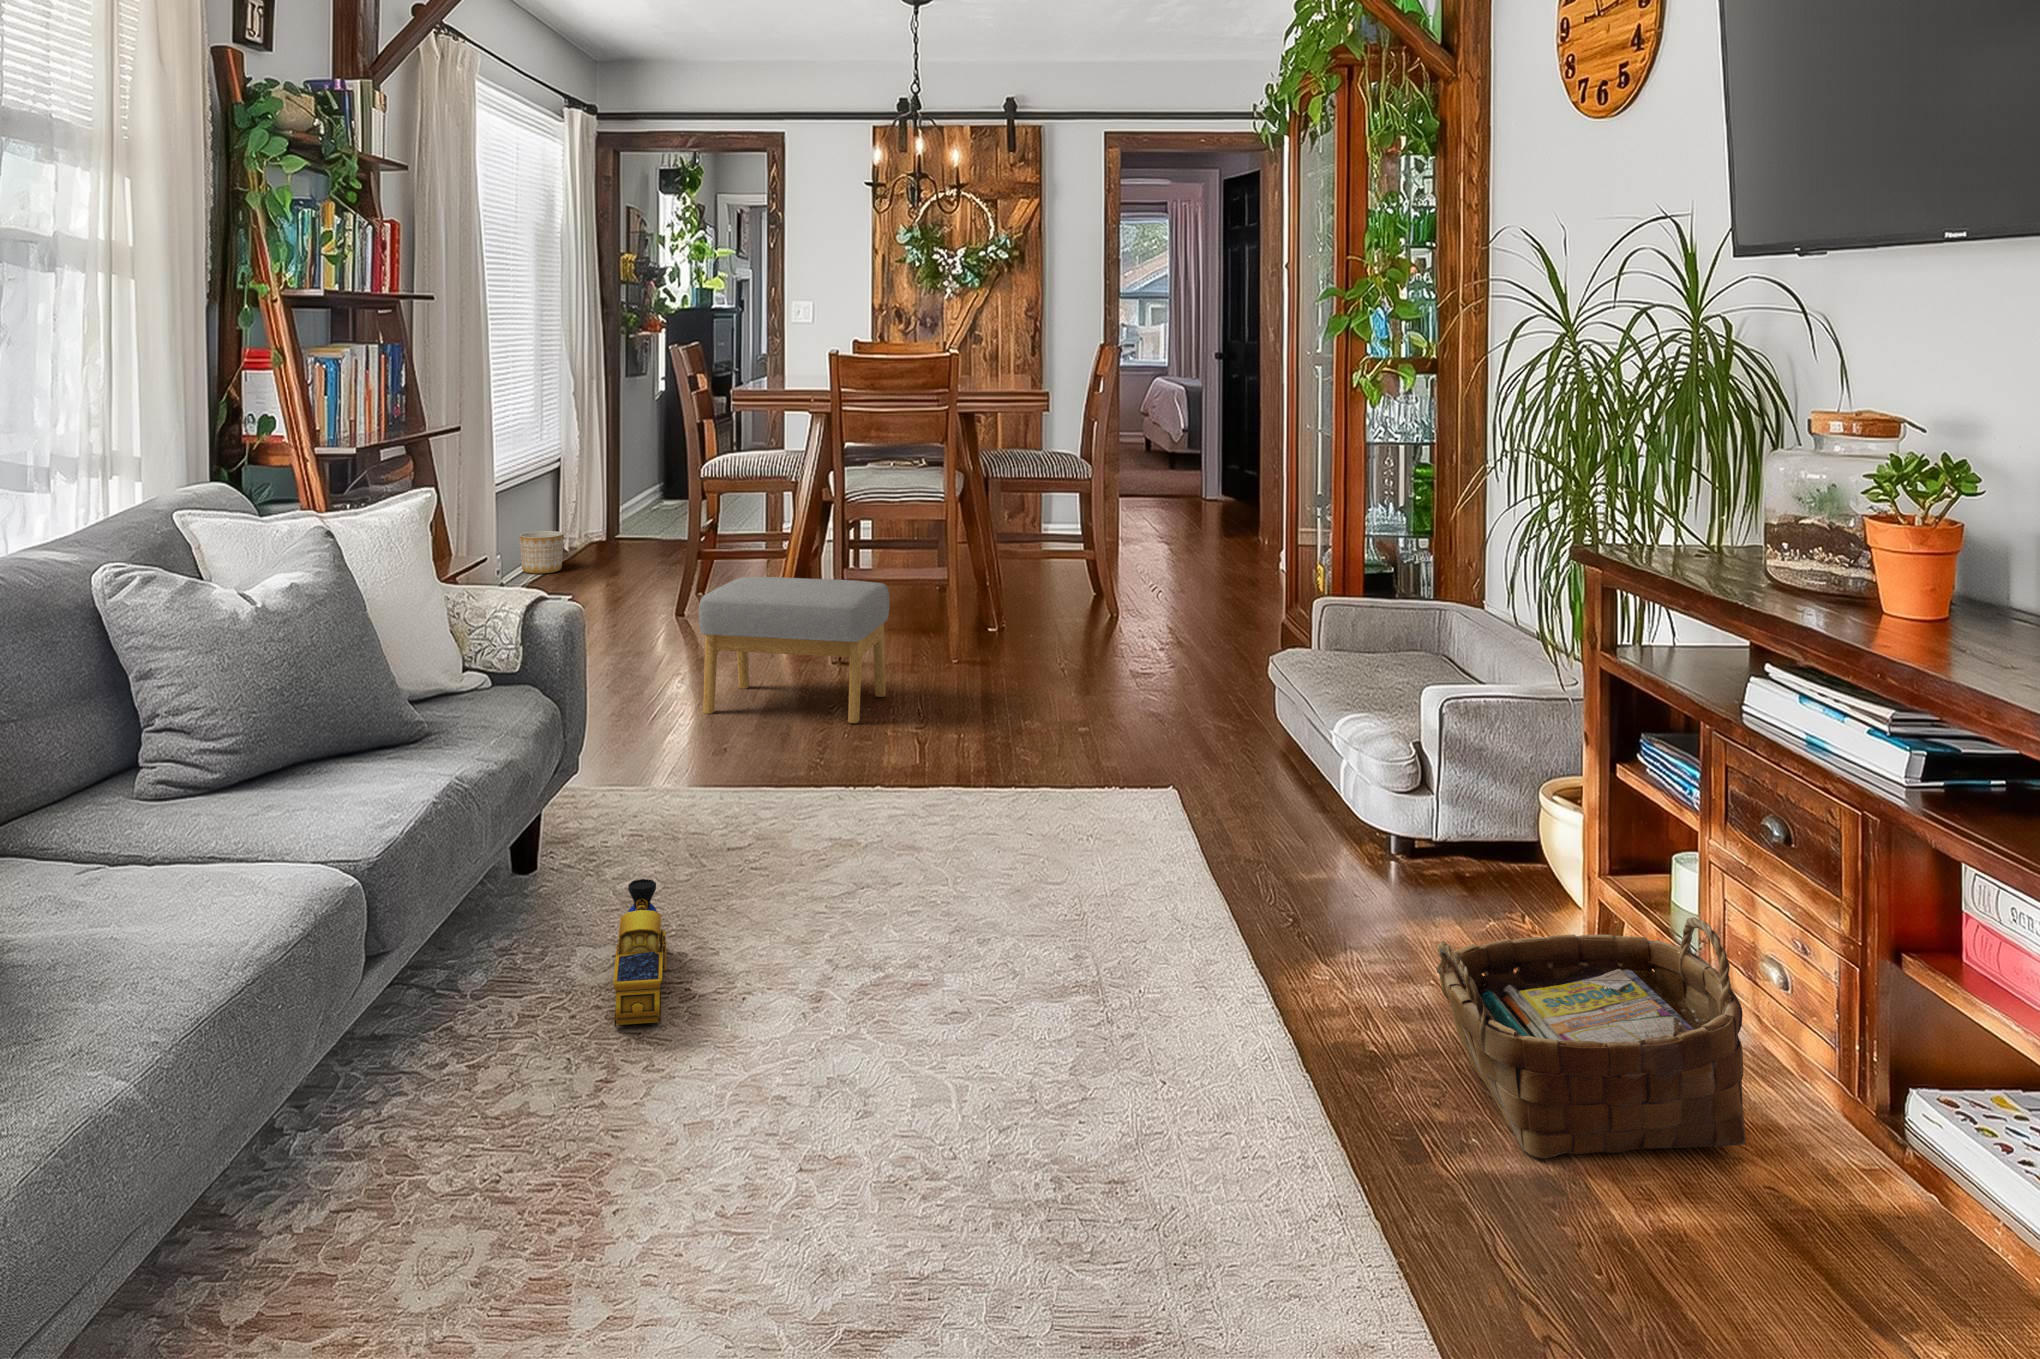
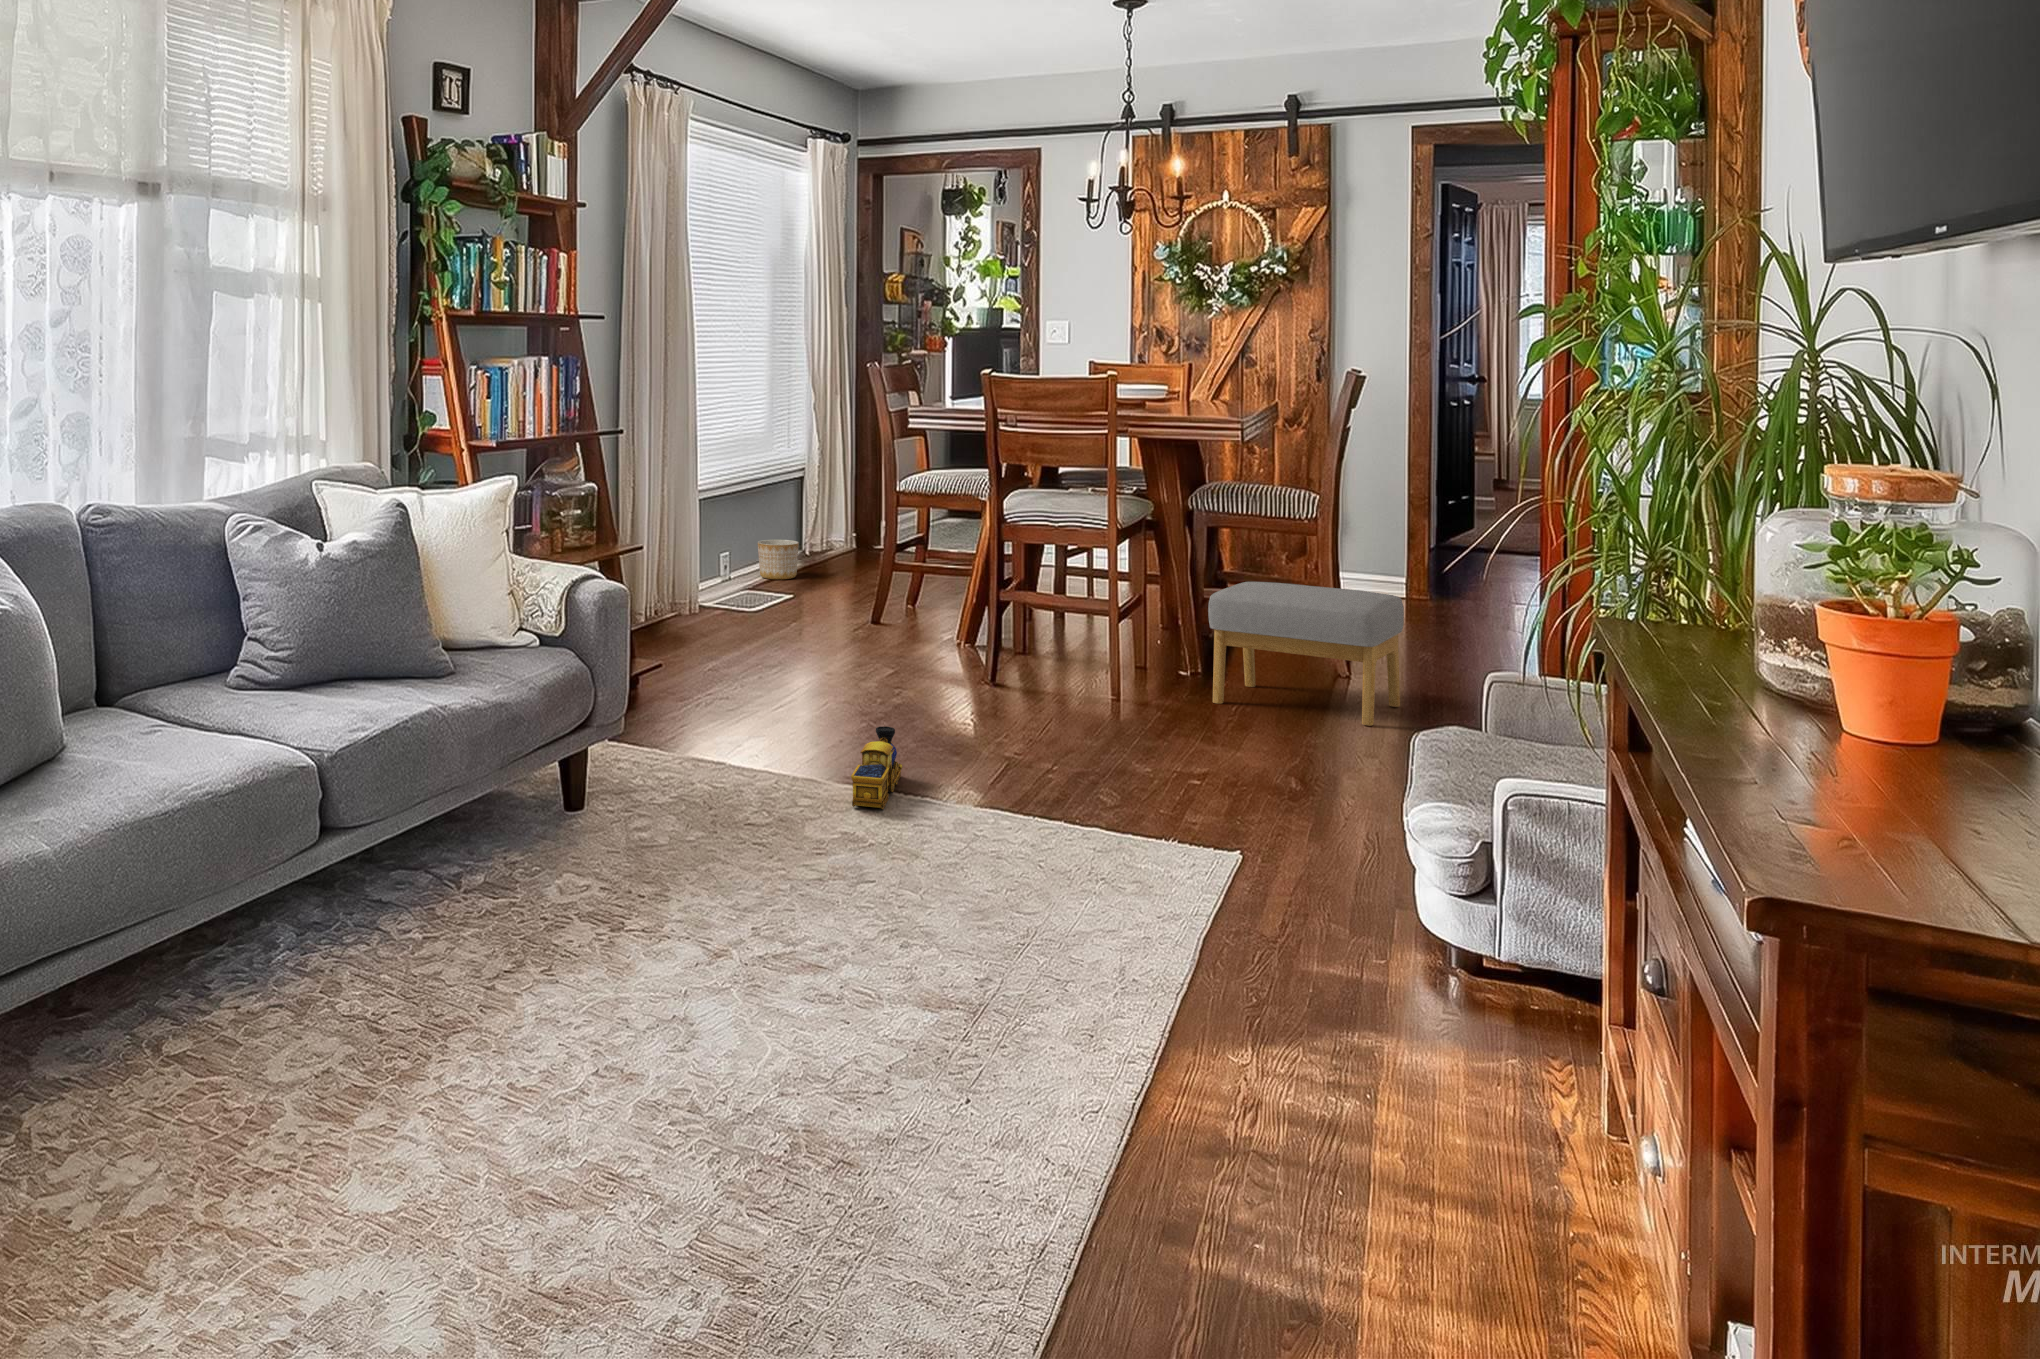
footstool: present [699,577,889,723] -> present [1208,582,1404,726]
toy train: present [613,879,667,1026] -> present [851,726,902,809]
woven basket: present [1436,917,1746,1158] -> none [1240,972,1569,1243]

